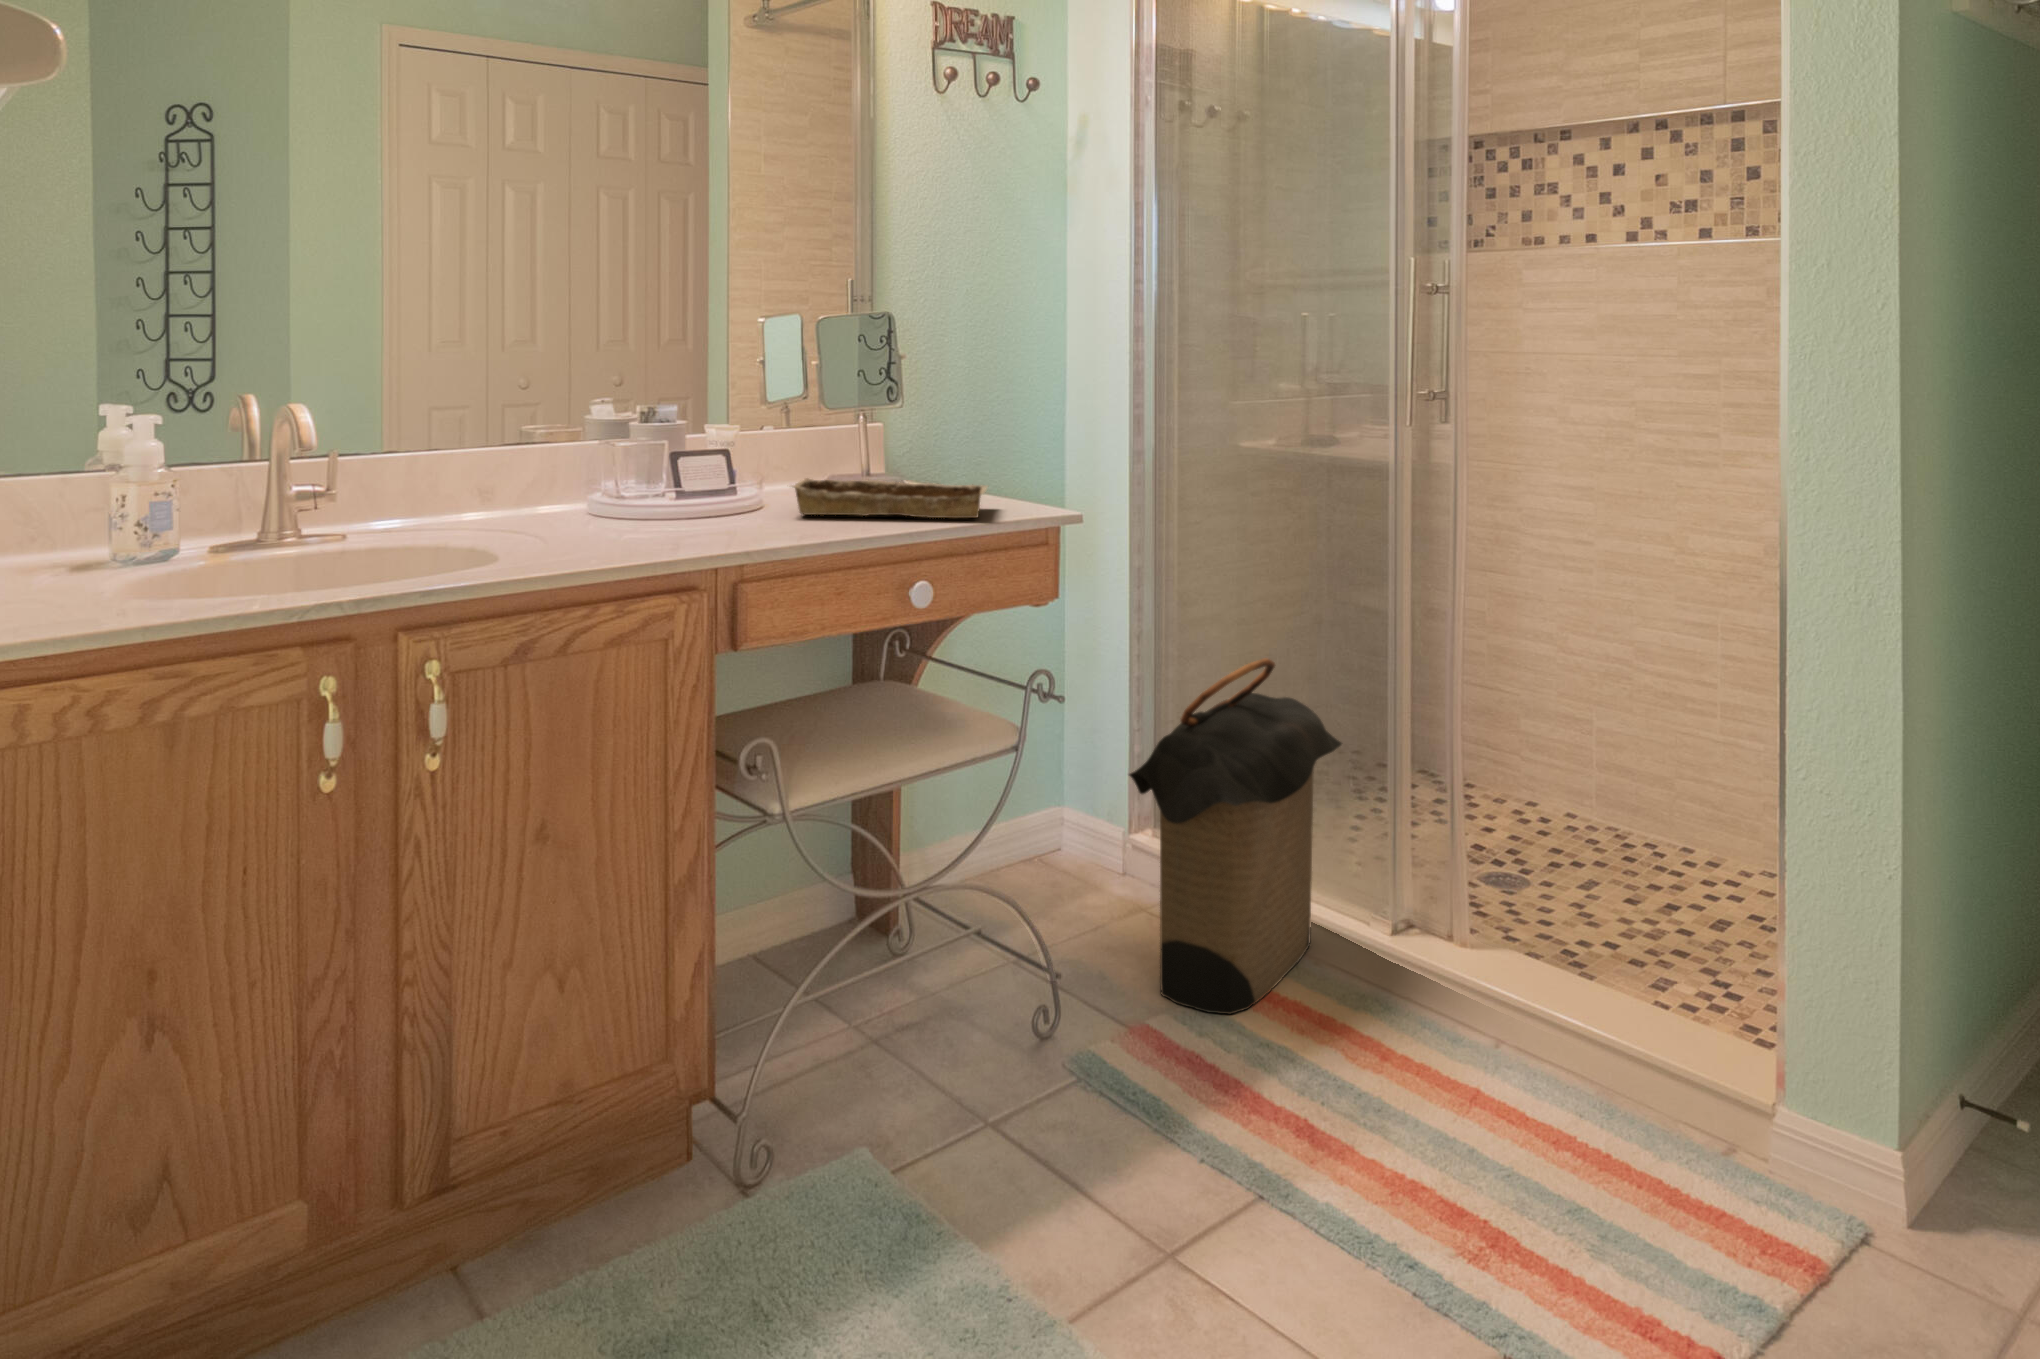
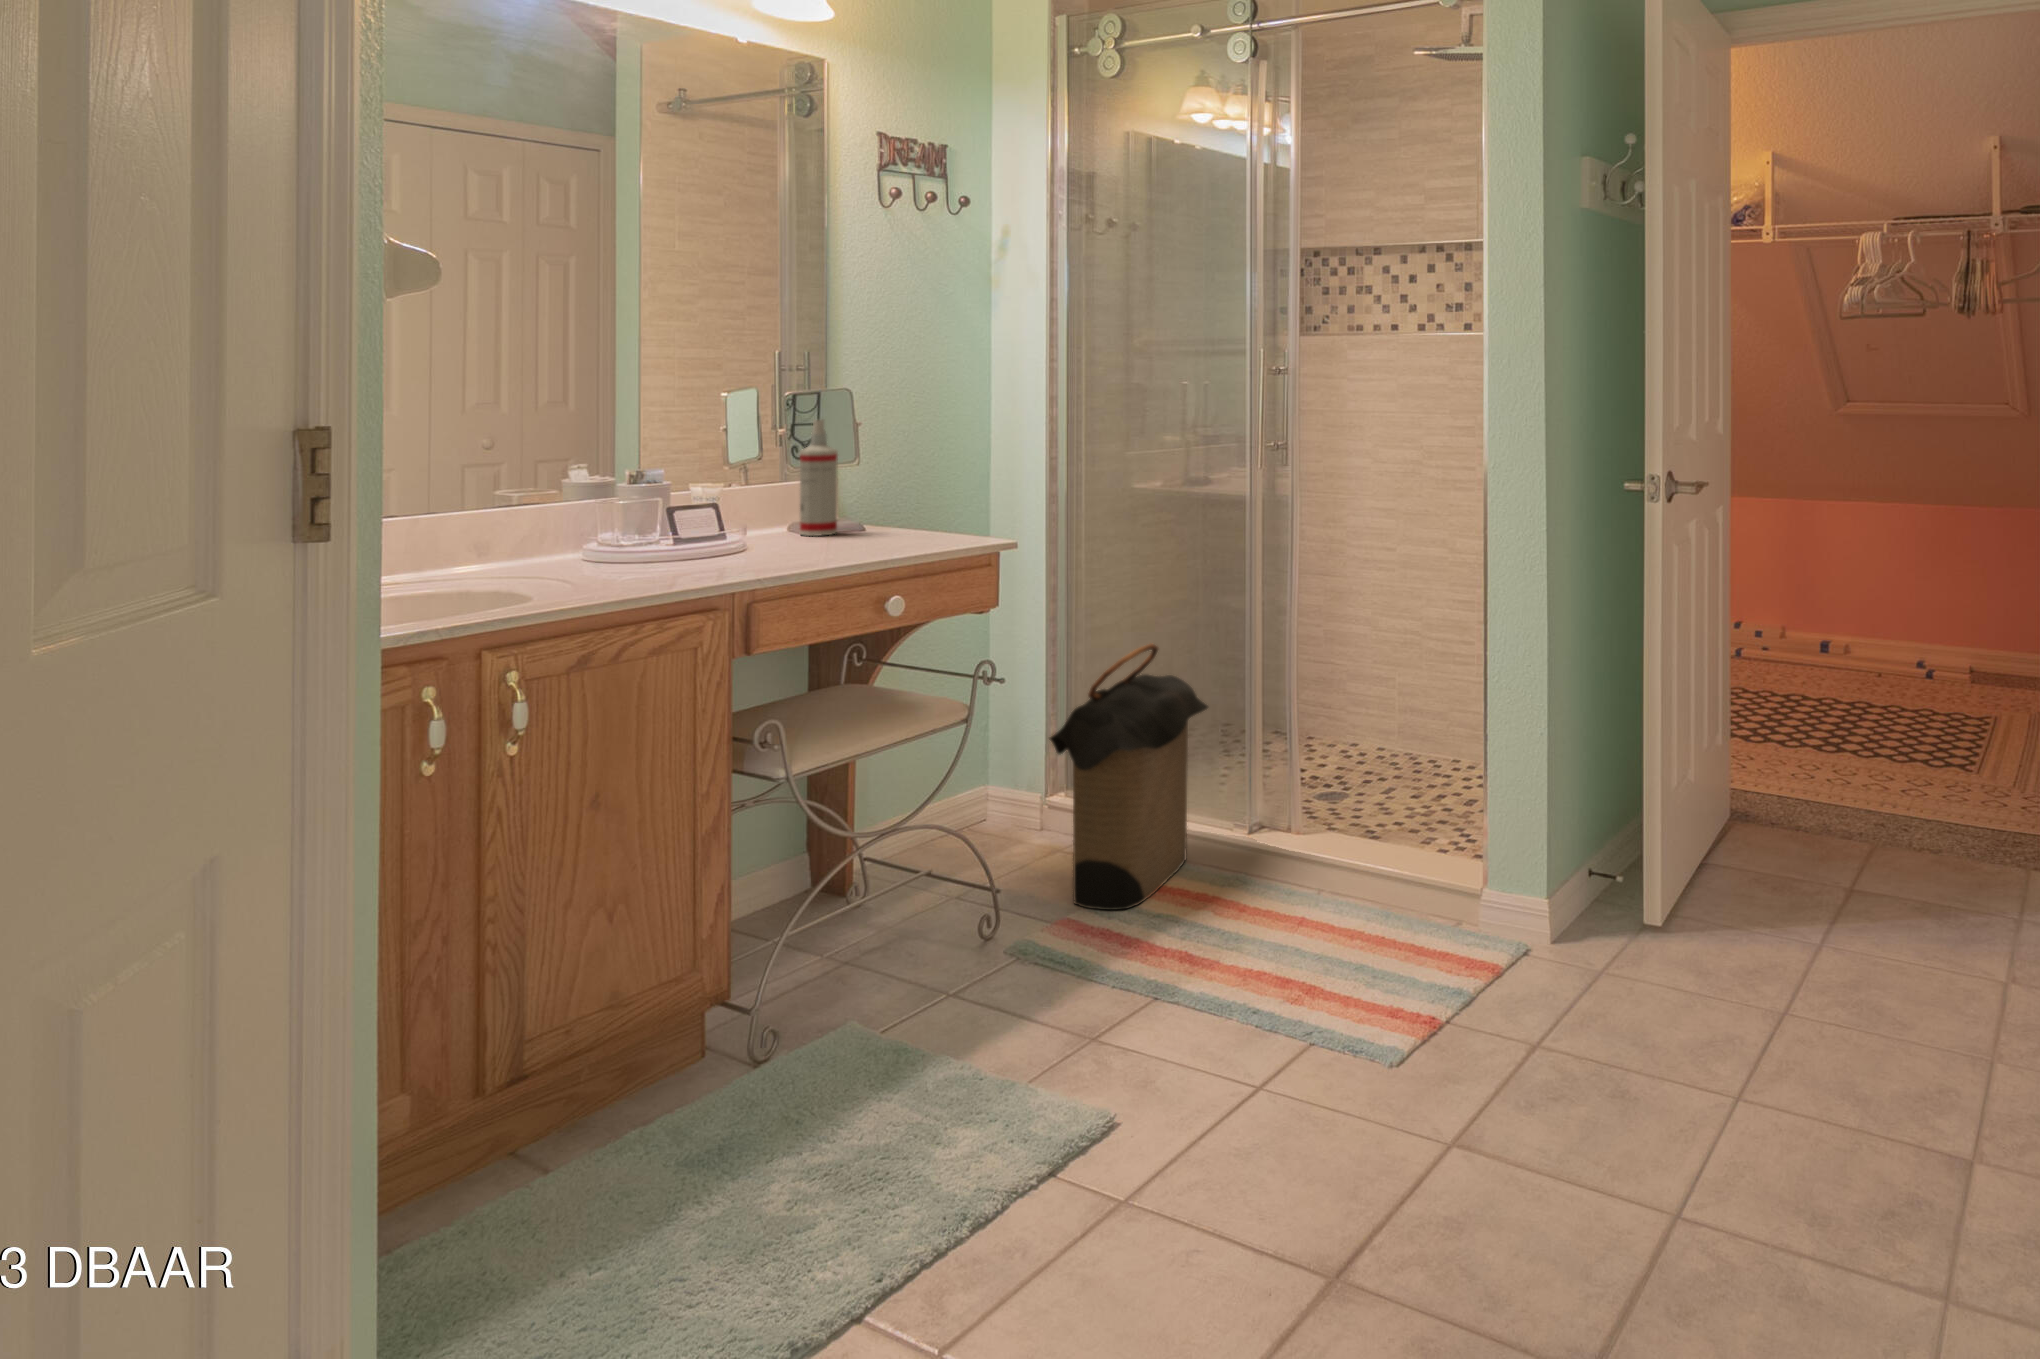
spray bottle: none [829,351,872,495] -> present [800,420,838,536]
tray: present [792,478,987,518] -> none [775,523,939,551]

